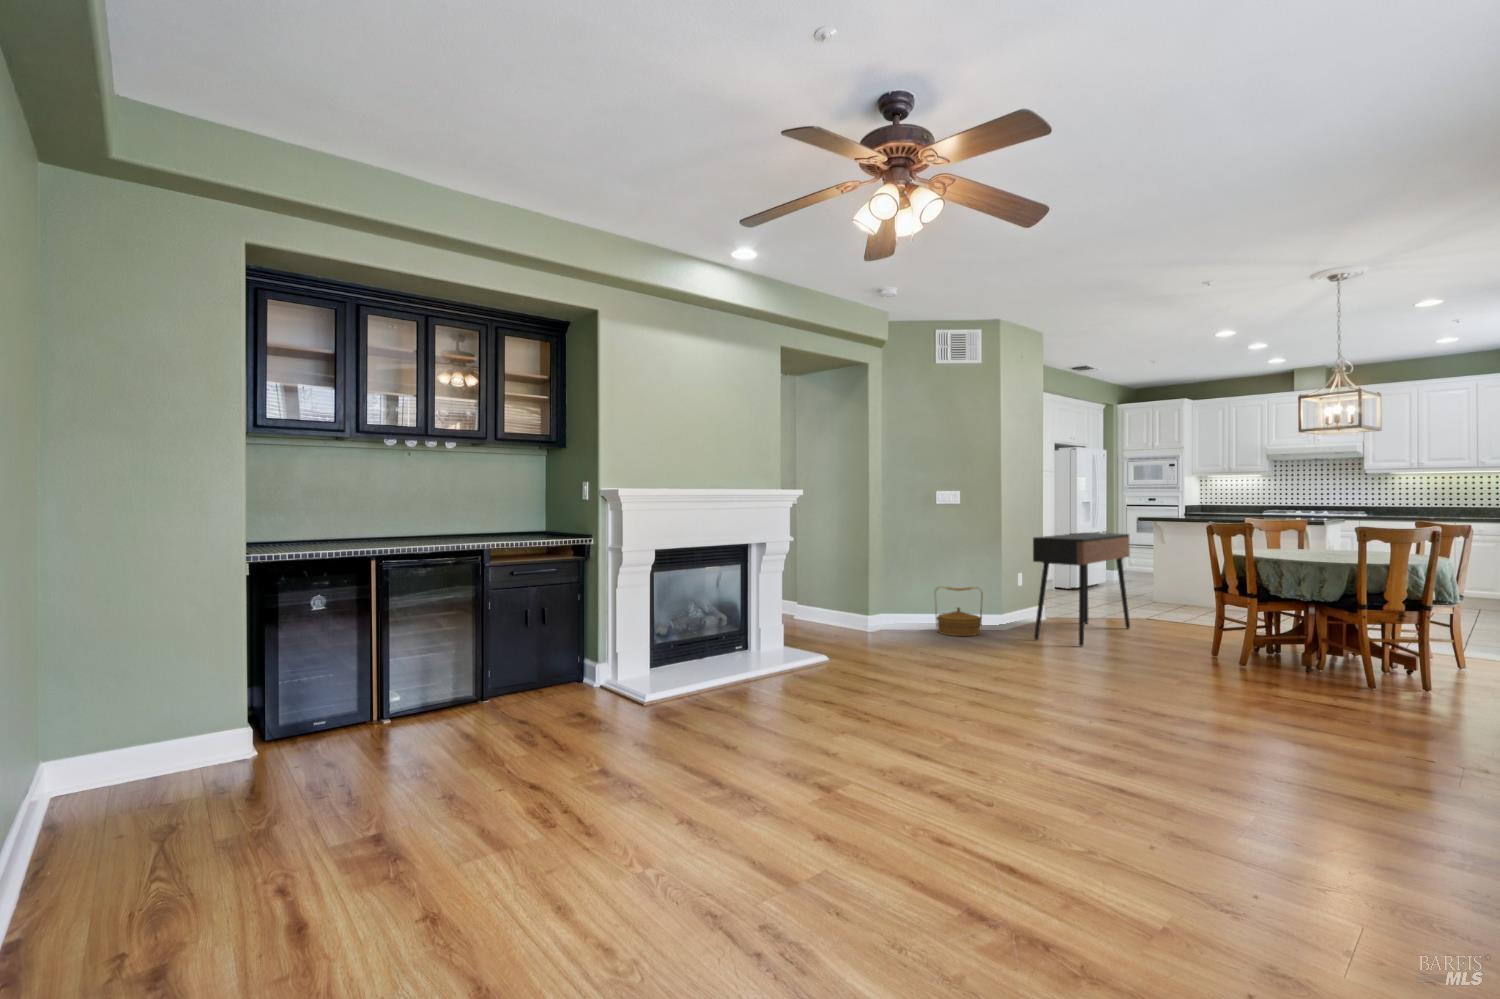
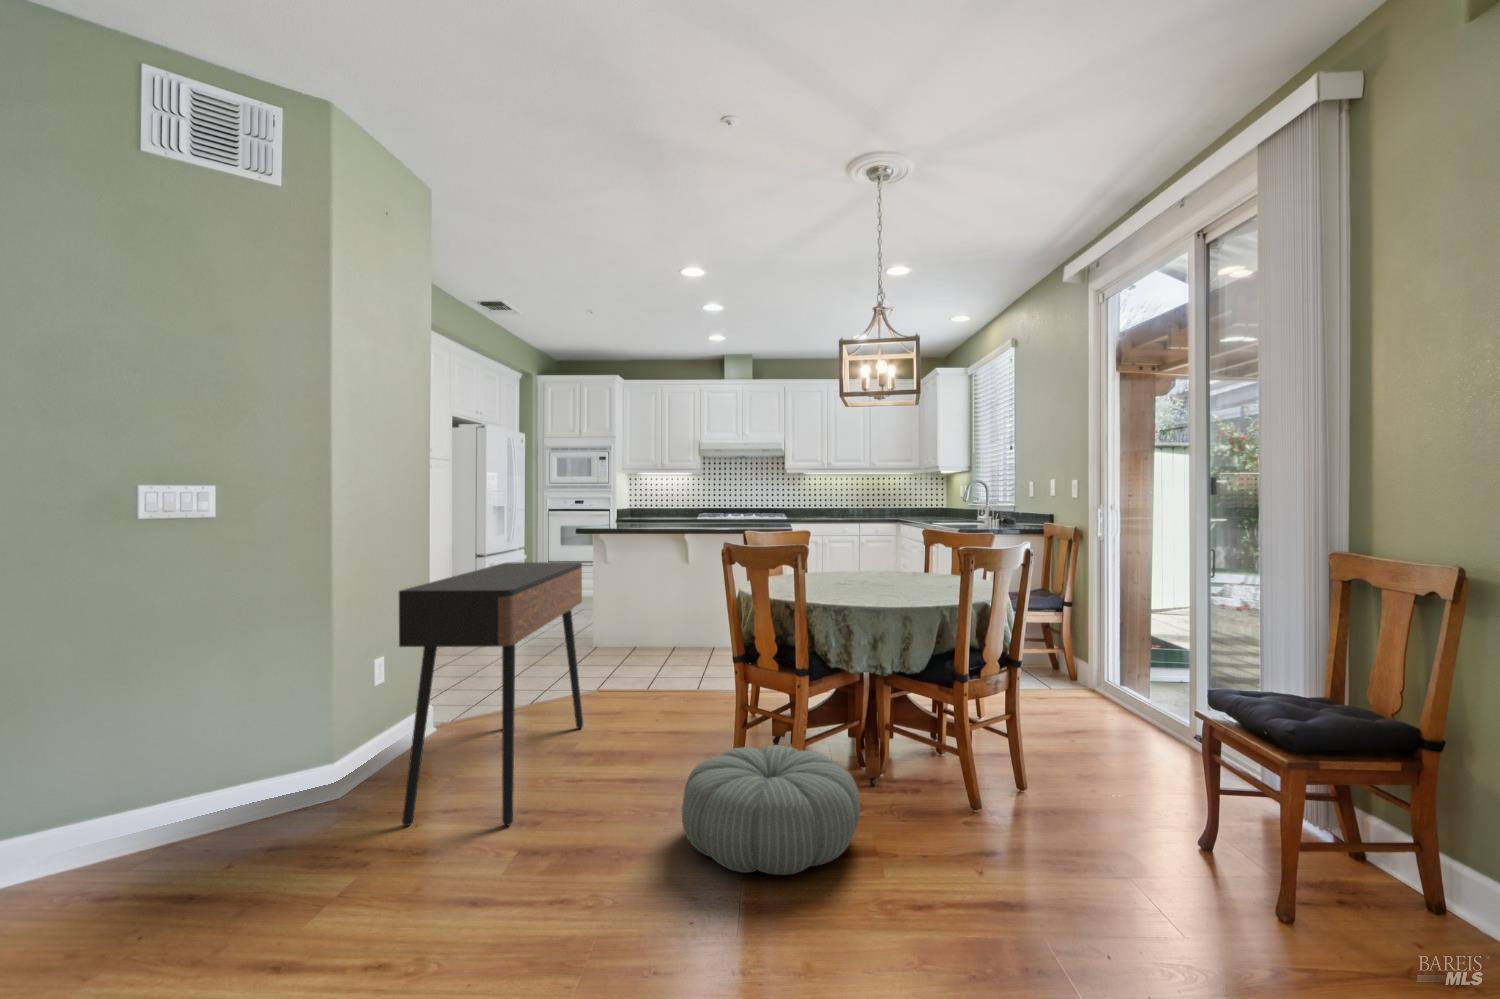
woven basket: present [935,587,983,636] -> none [124,719,275,872]
pouf: none [1164,626,1269,676] -> present [682,745,860,875]

